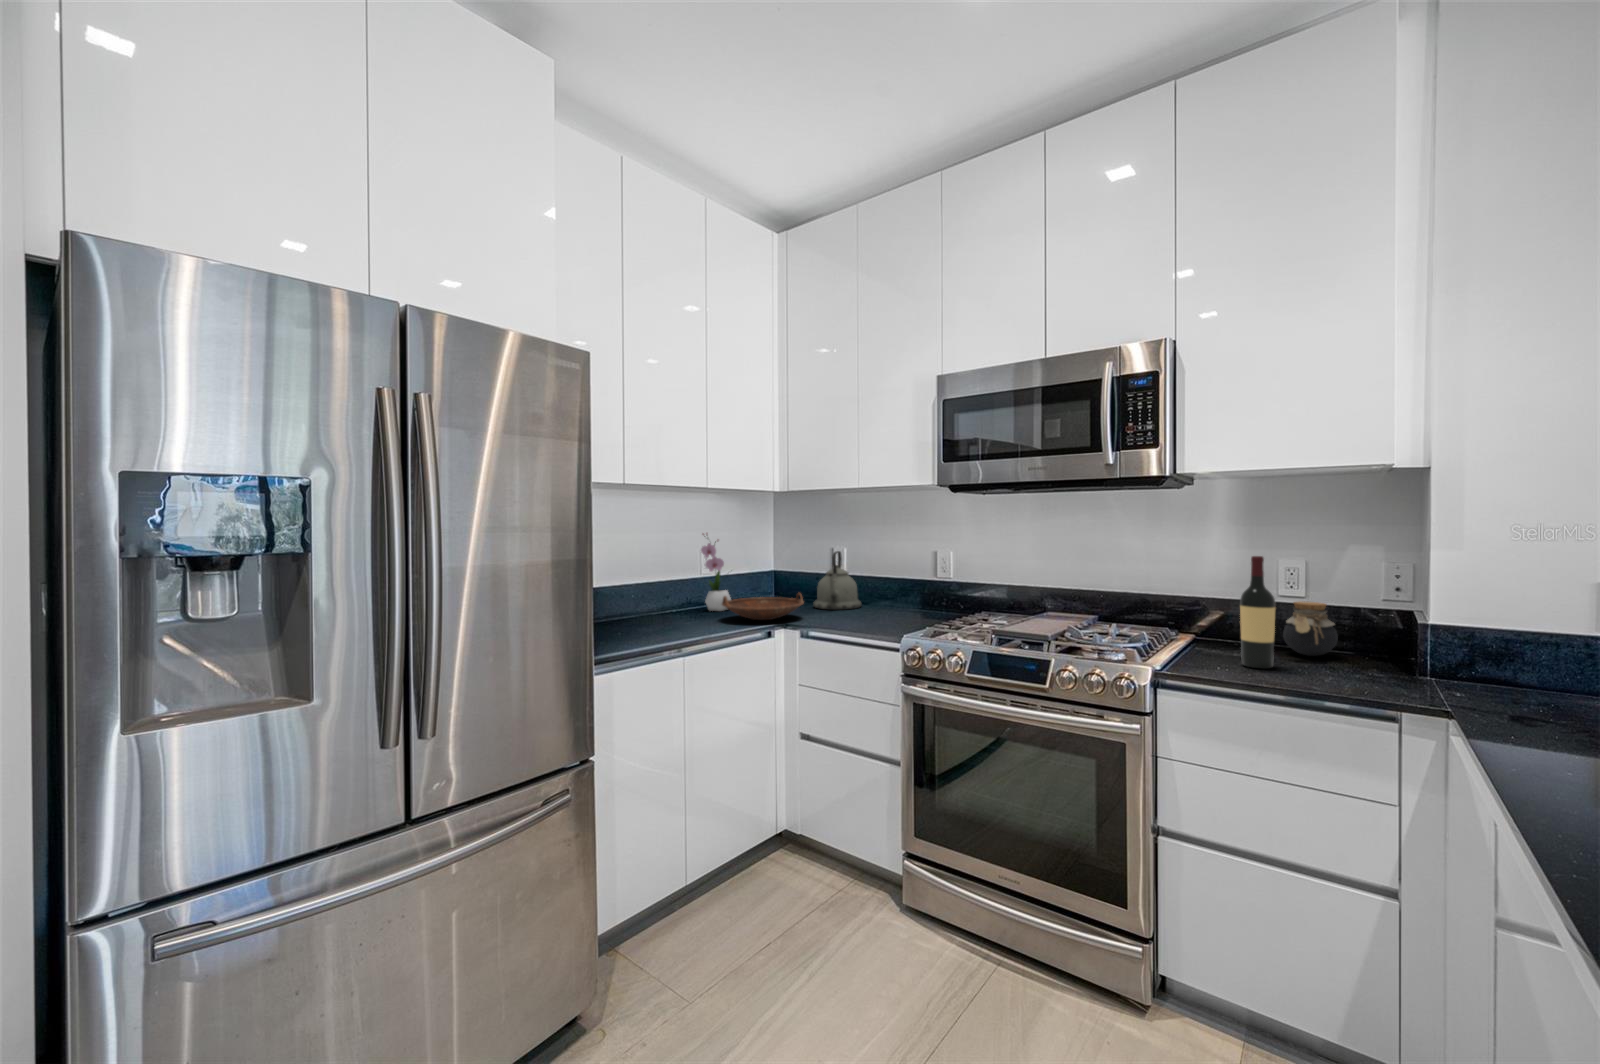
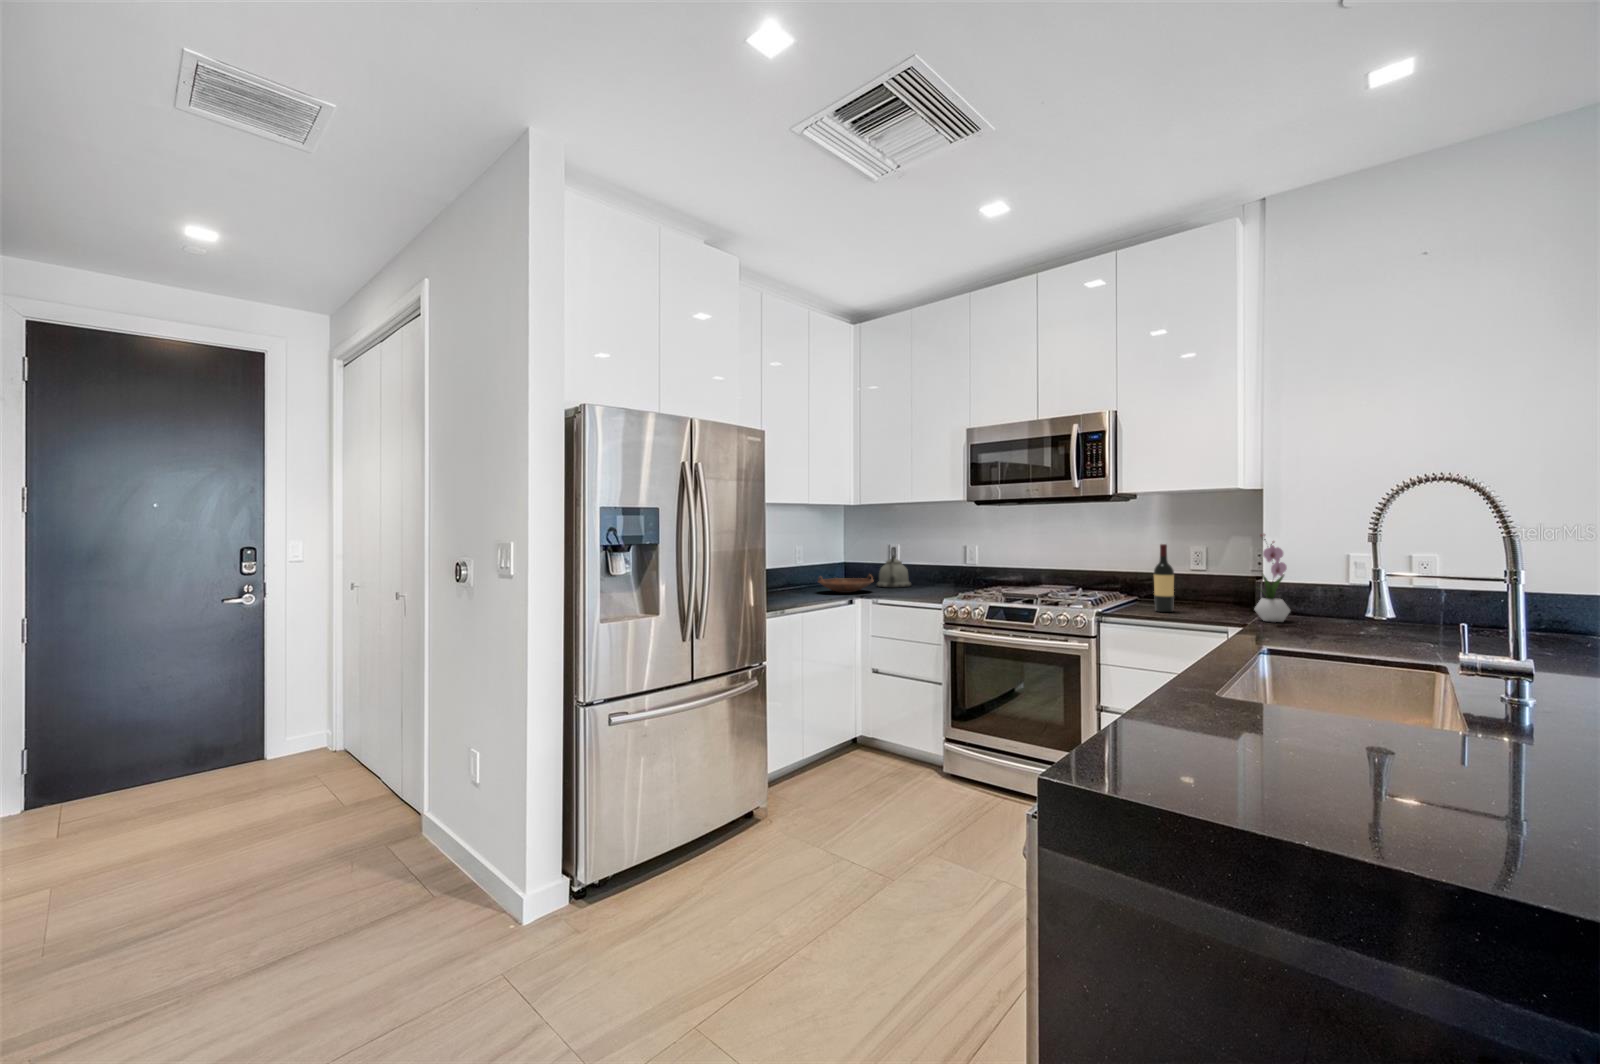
flower arrangement: present [701,534,731,611] -> present [1255,534,1290,622]
jar: present [1283,601,1338,656] -> none [1186,574,1218,607]

